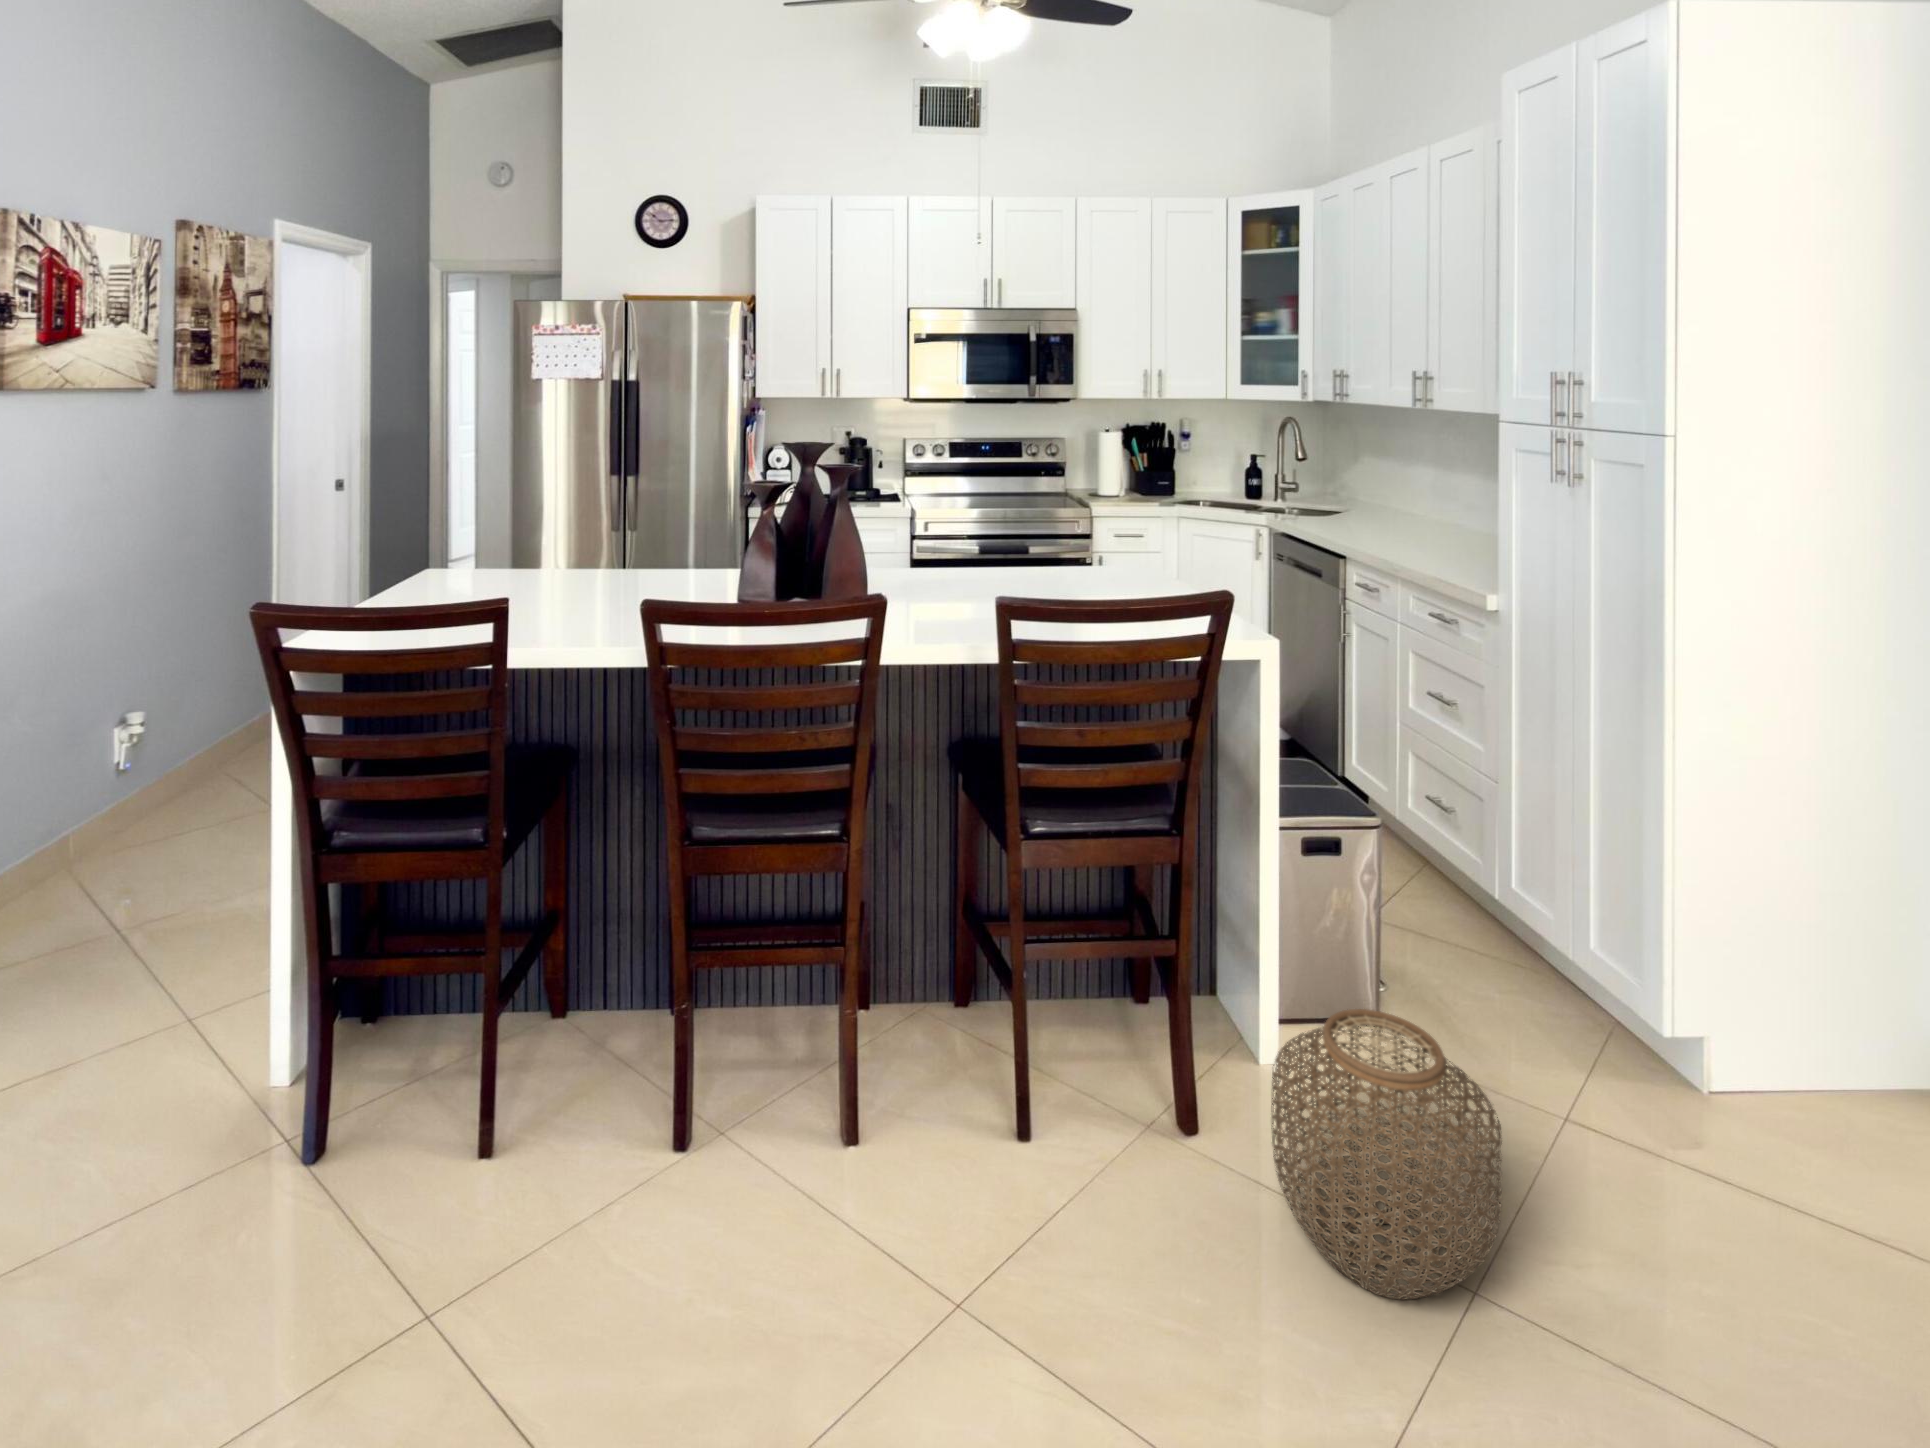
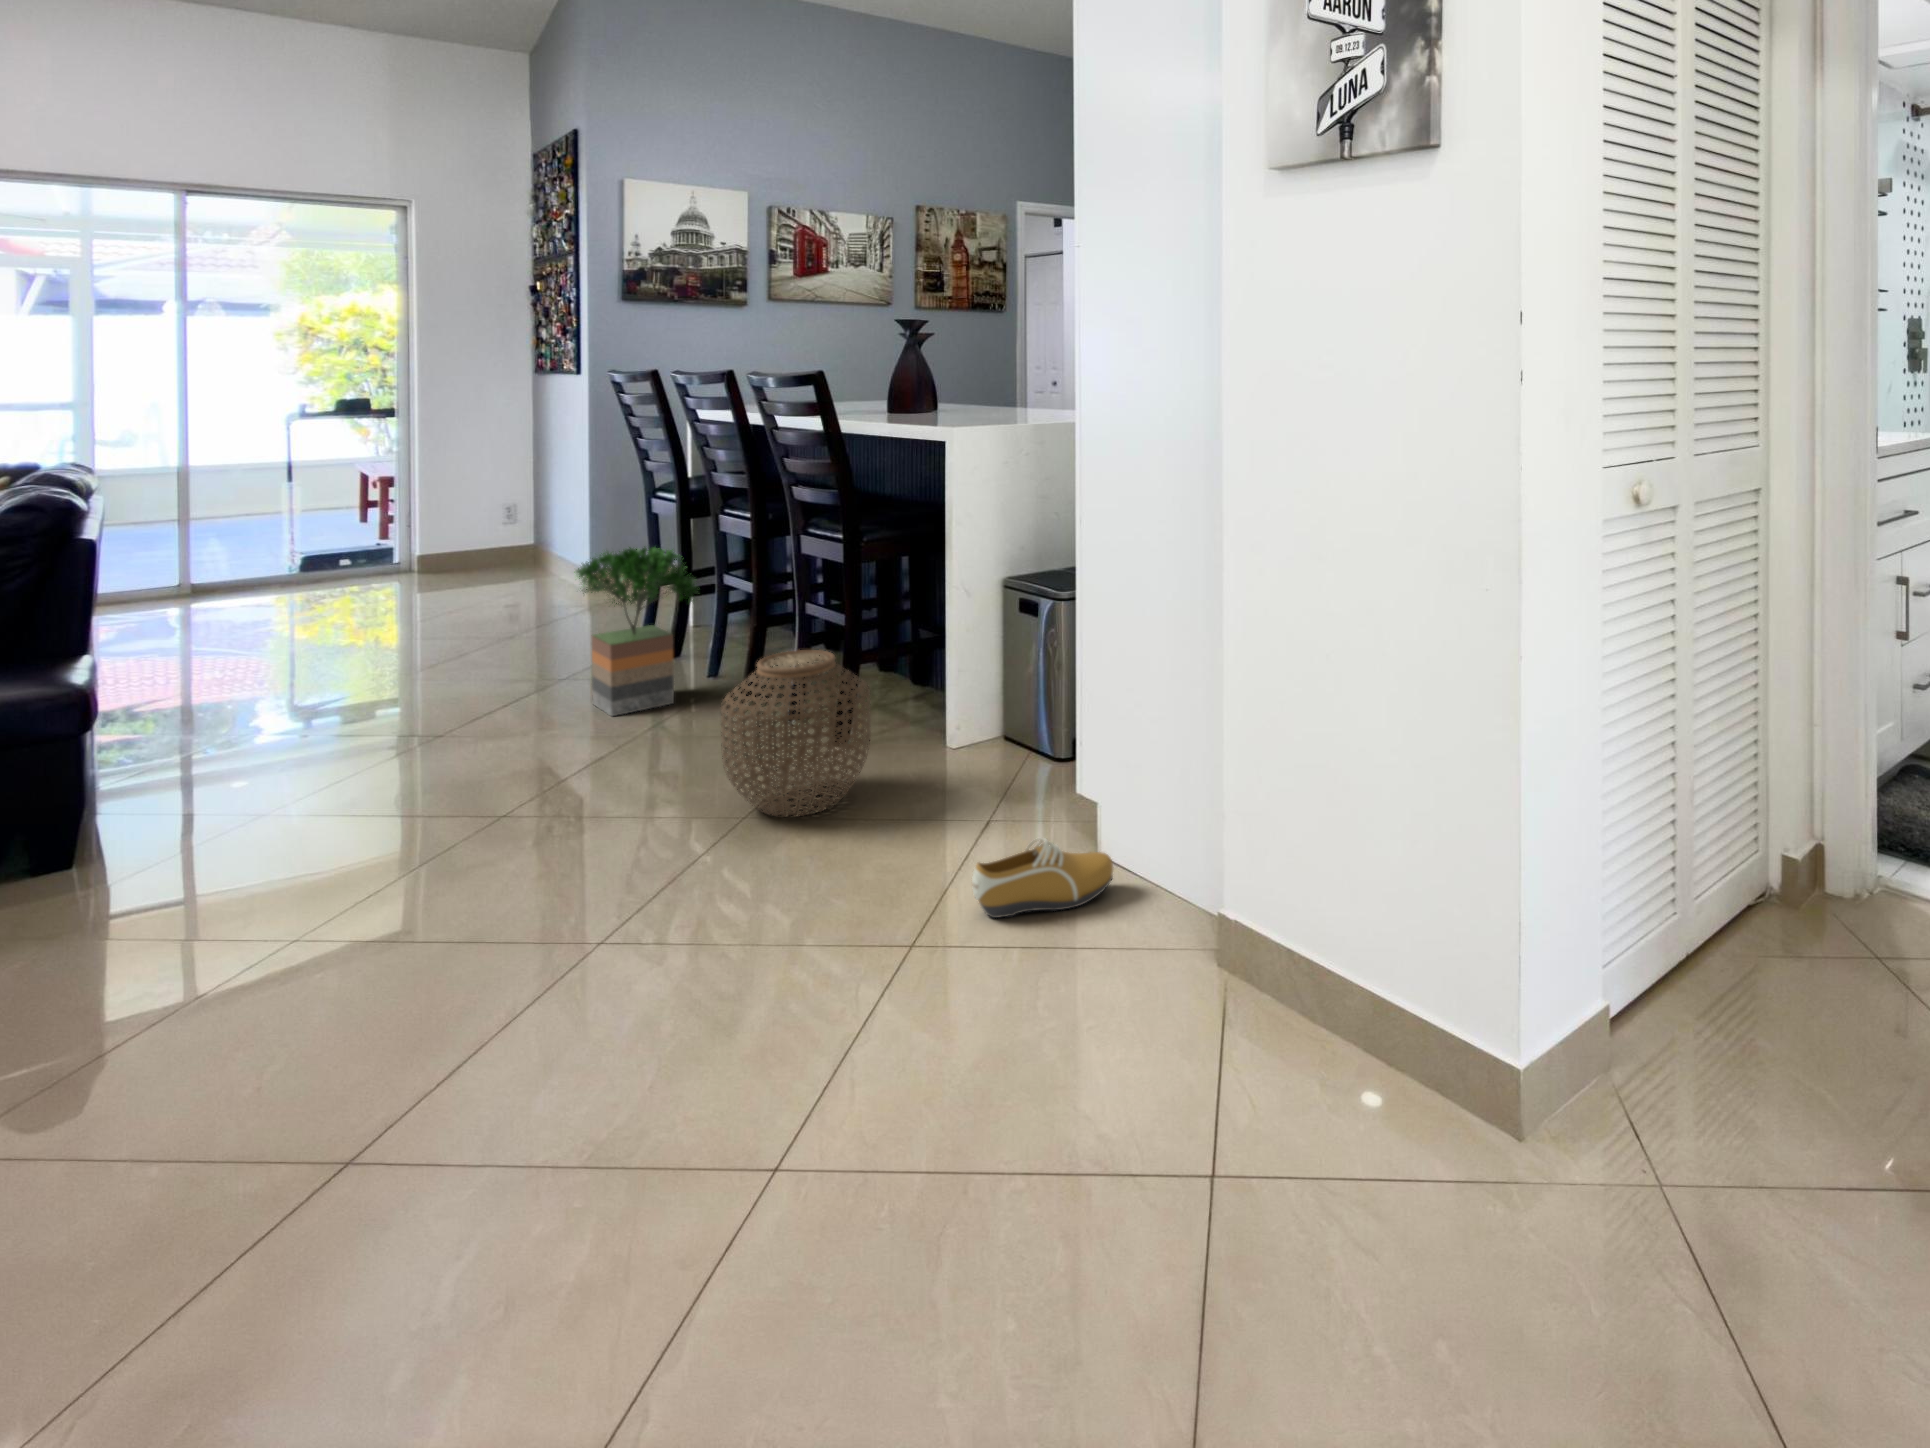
potted tree: none [537,948,771,1350] -> present [574,547,699,716]
shoe: none [1751,1090,1873,1225] -> present [972,838,1113,918]

